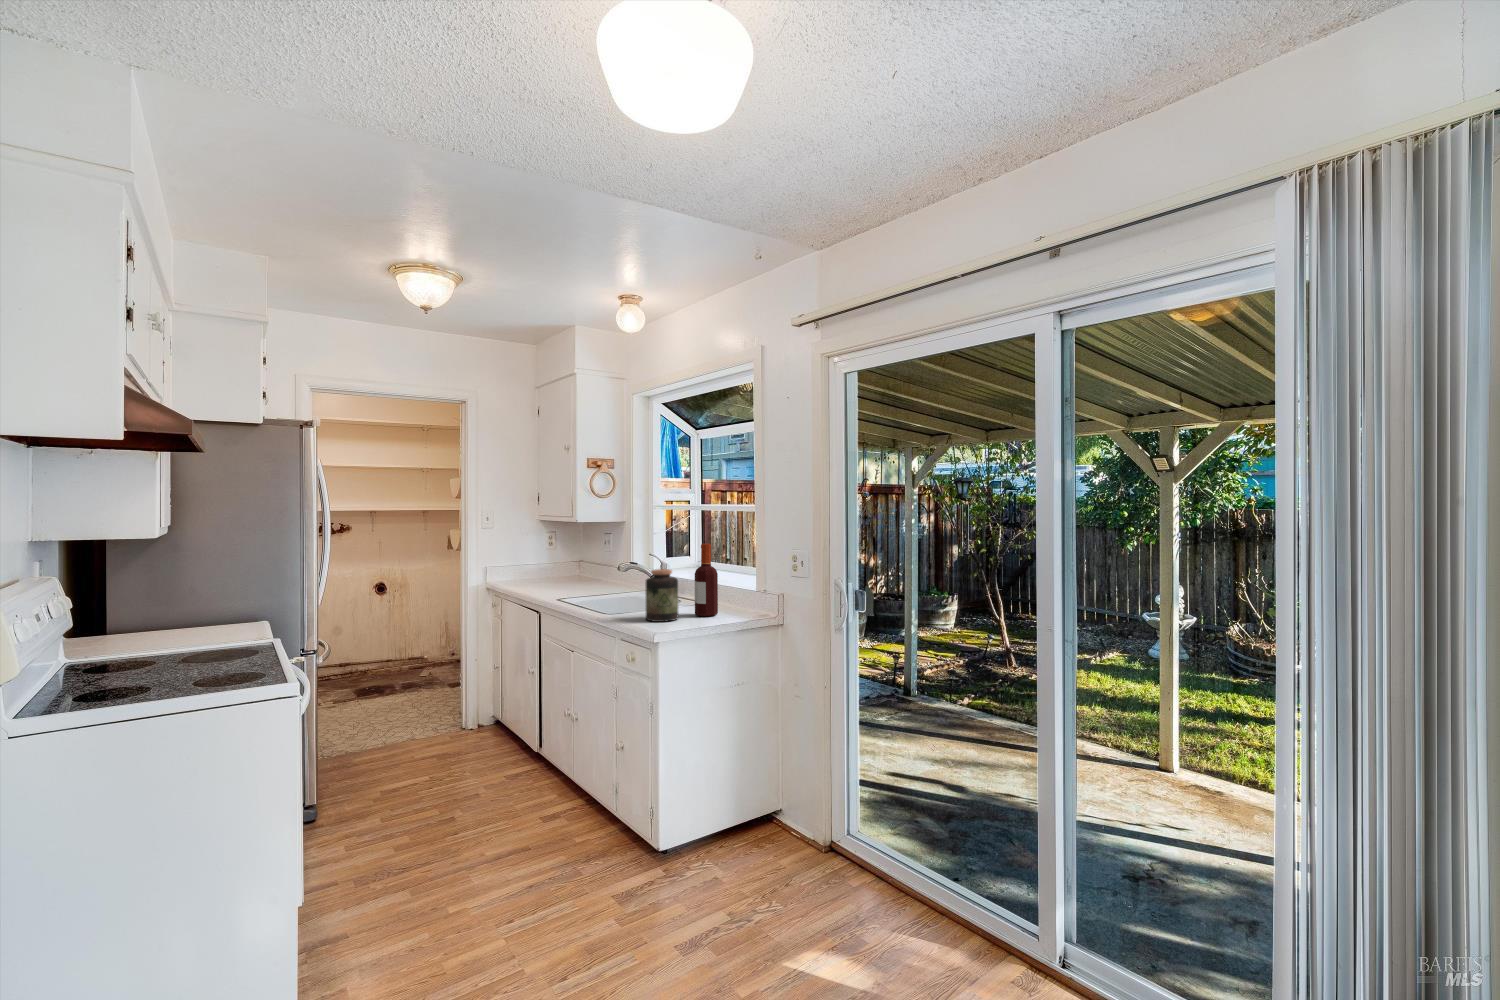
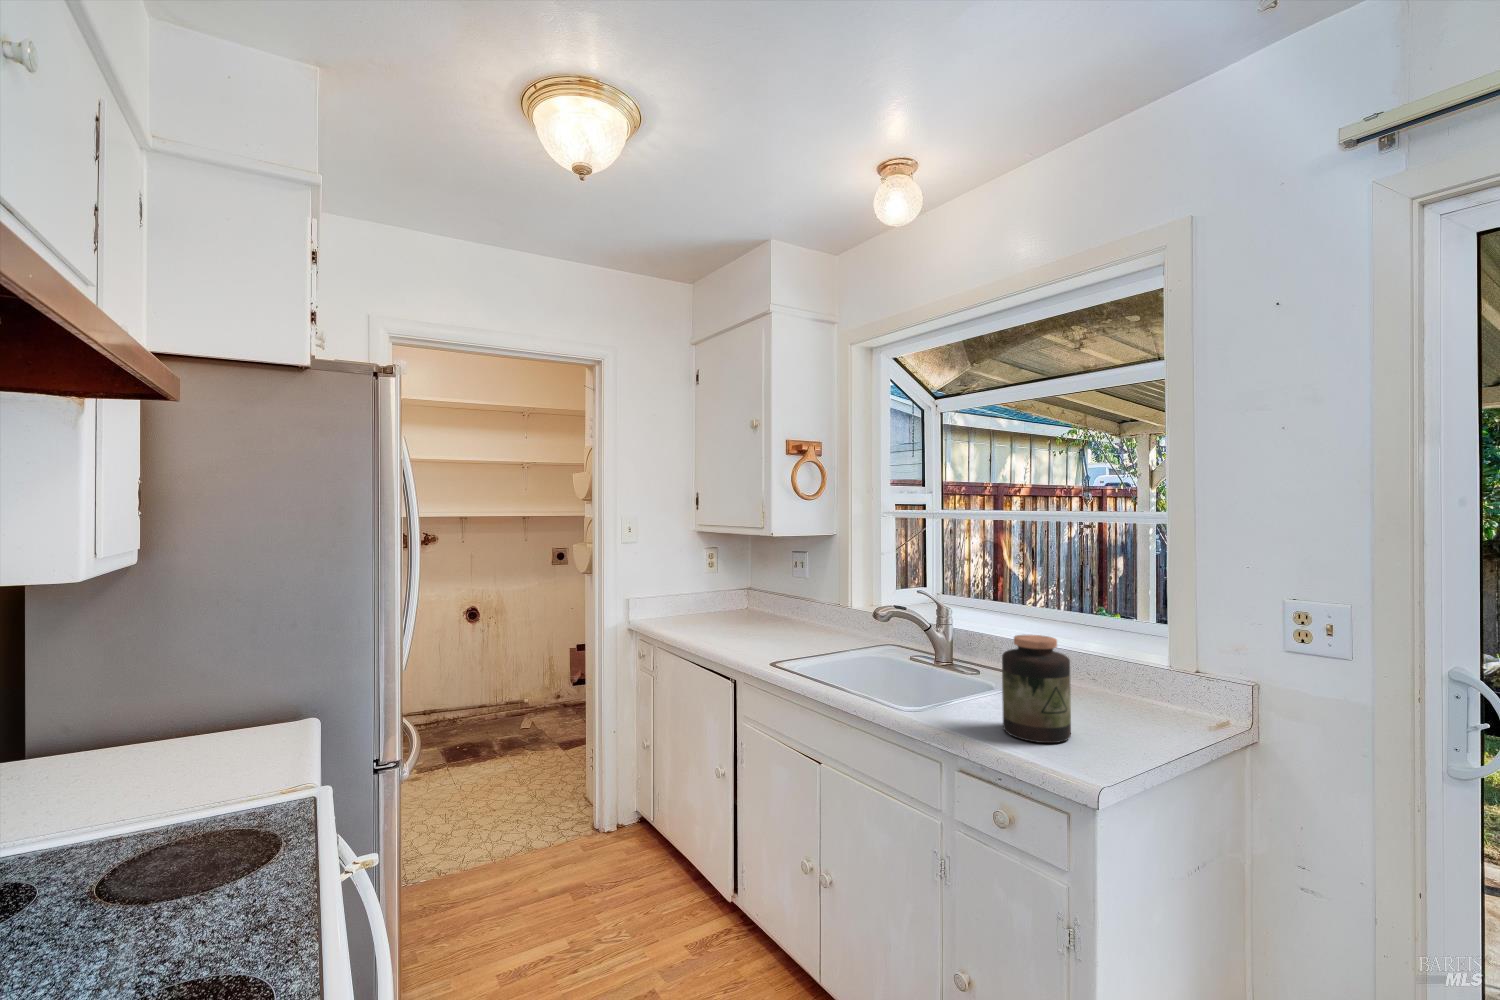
bottle: present [695,544,718,617] -> none [1077,585,1124,726]

